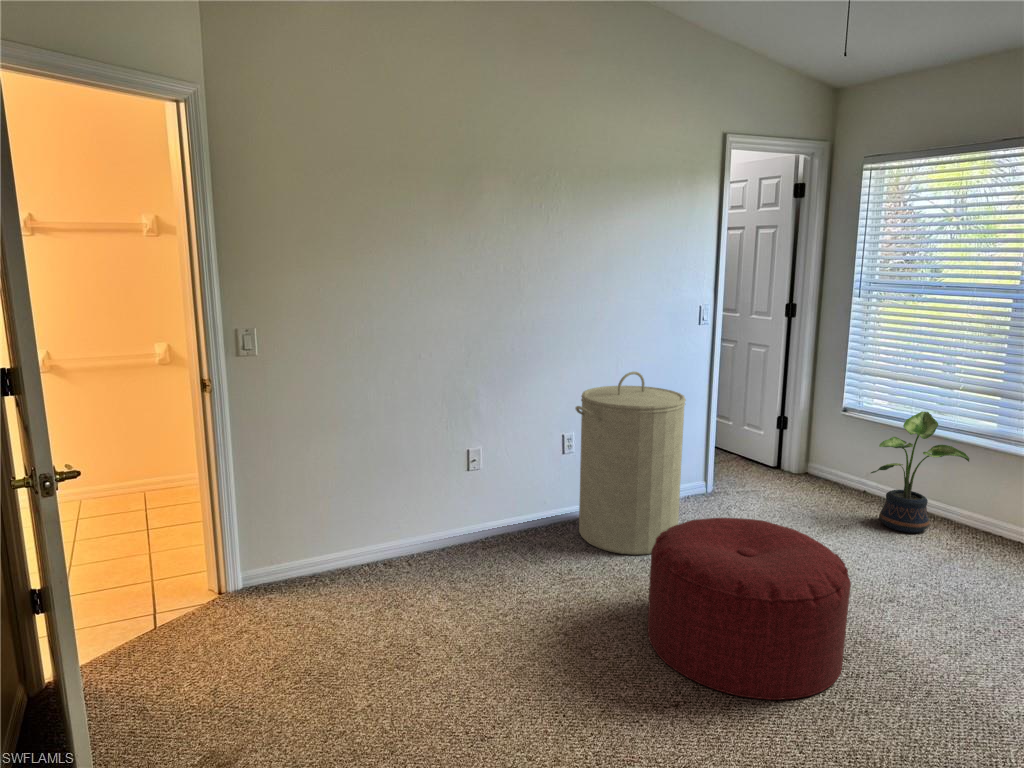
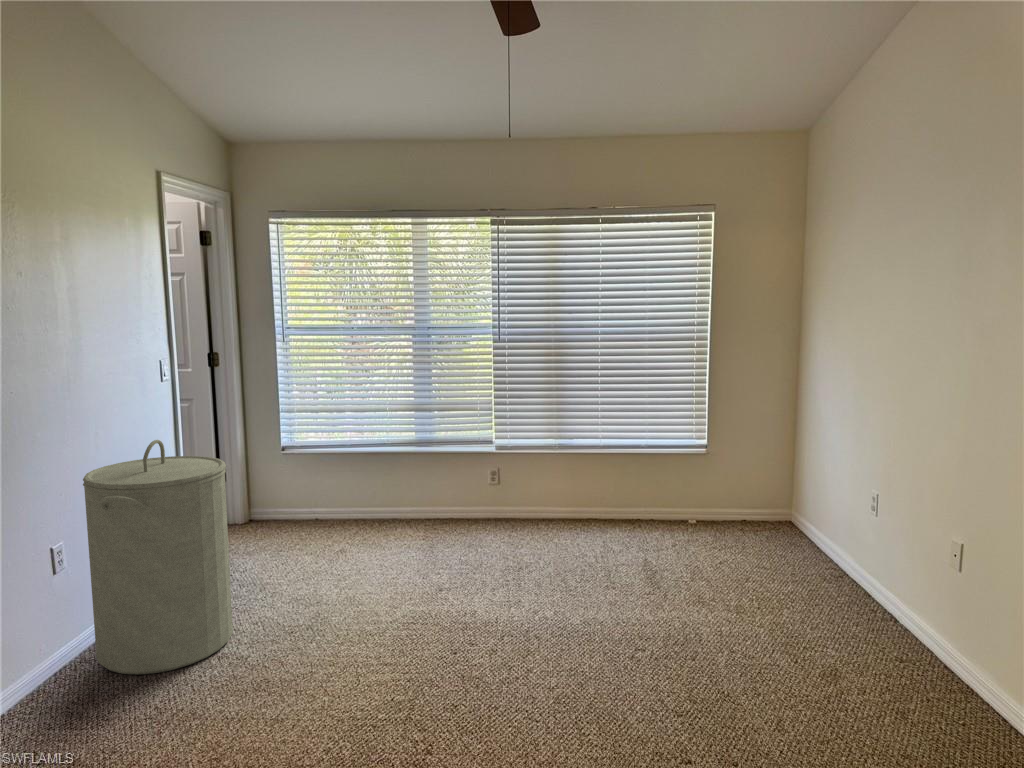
potted plant: present [871,411,969,533] -> none [341,434,412,539]
ottoman: present [648,518,851,700] -> none [305,547,490,719]

